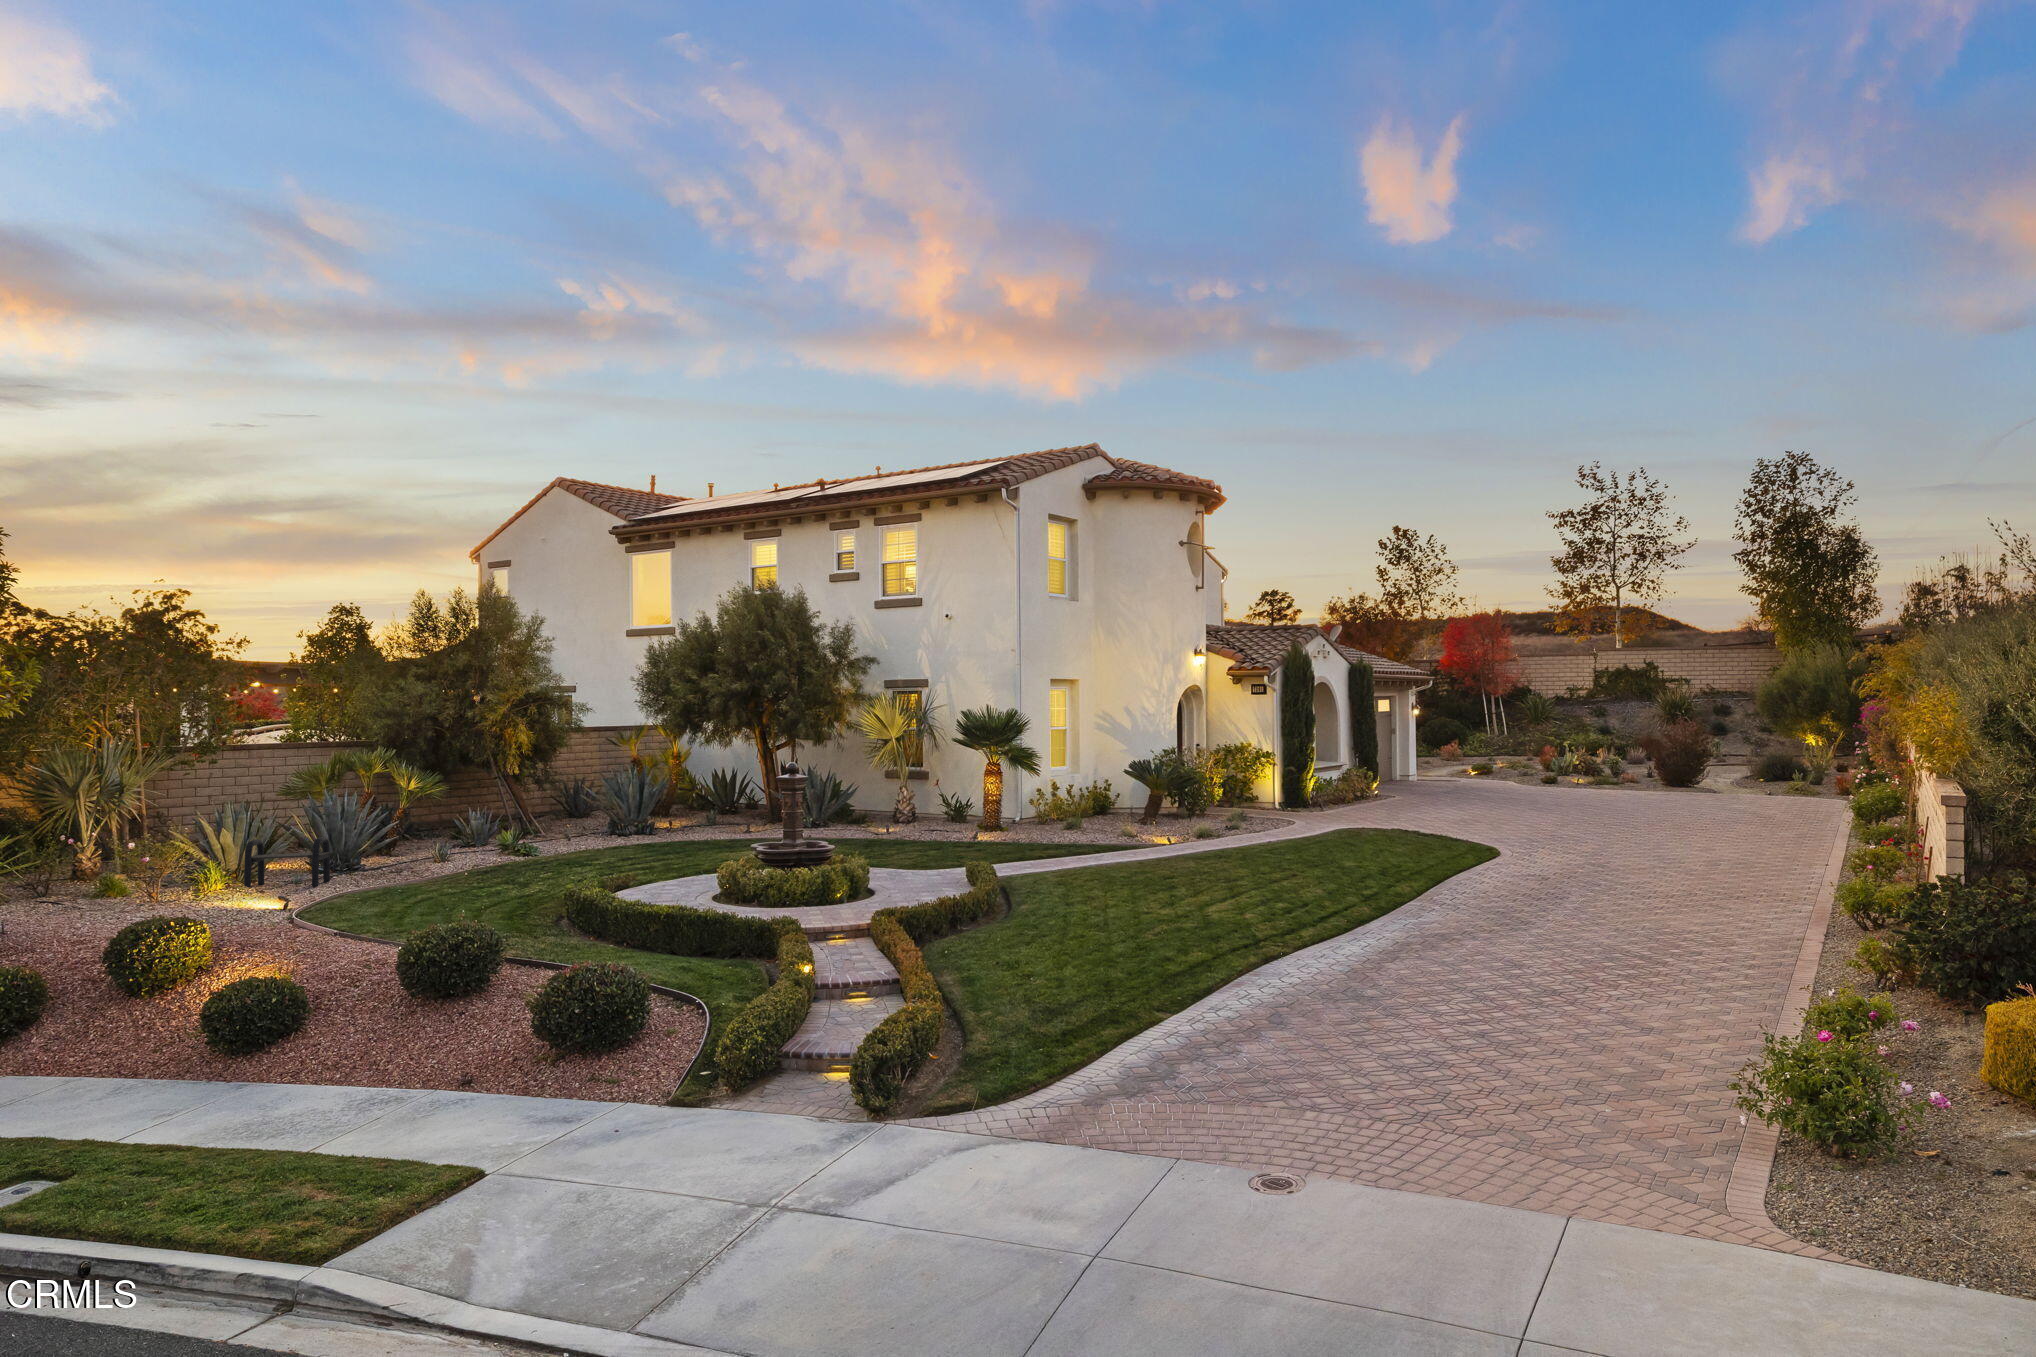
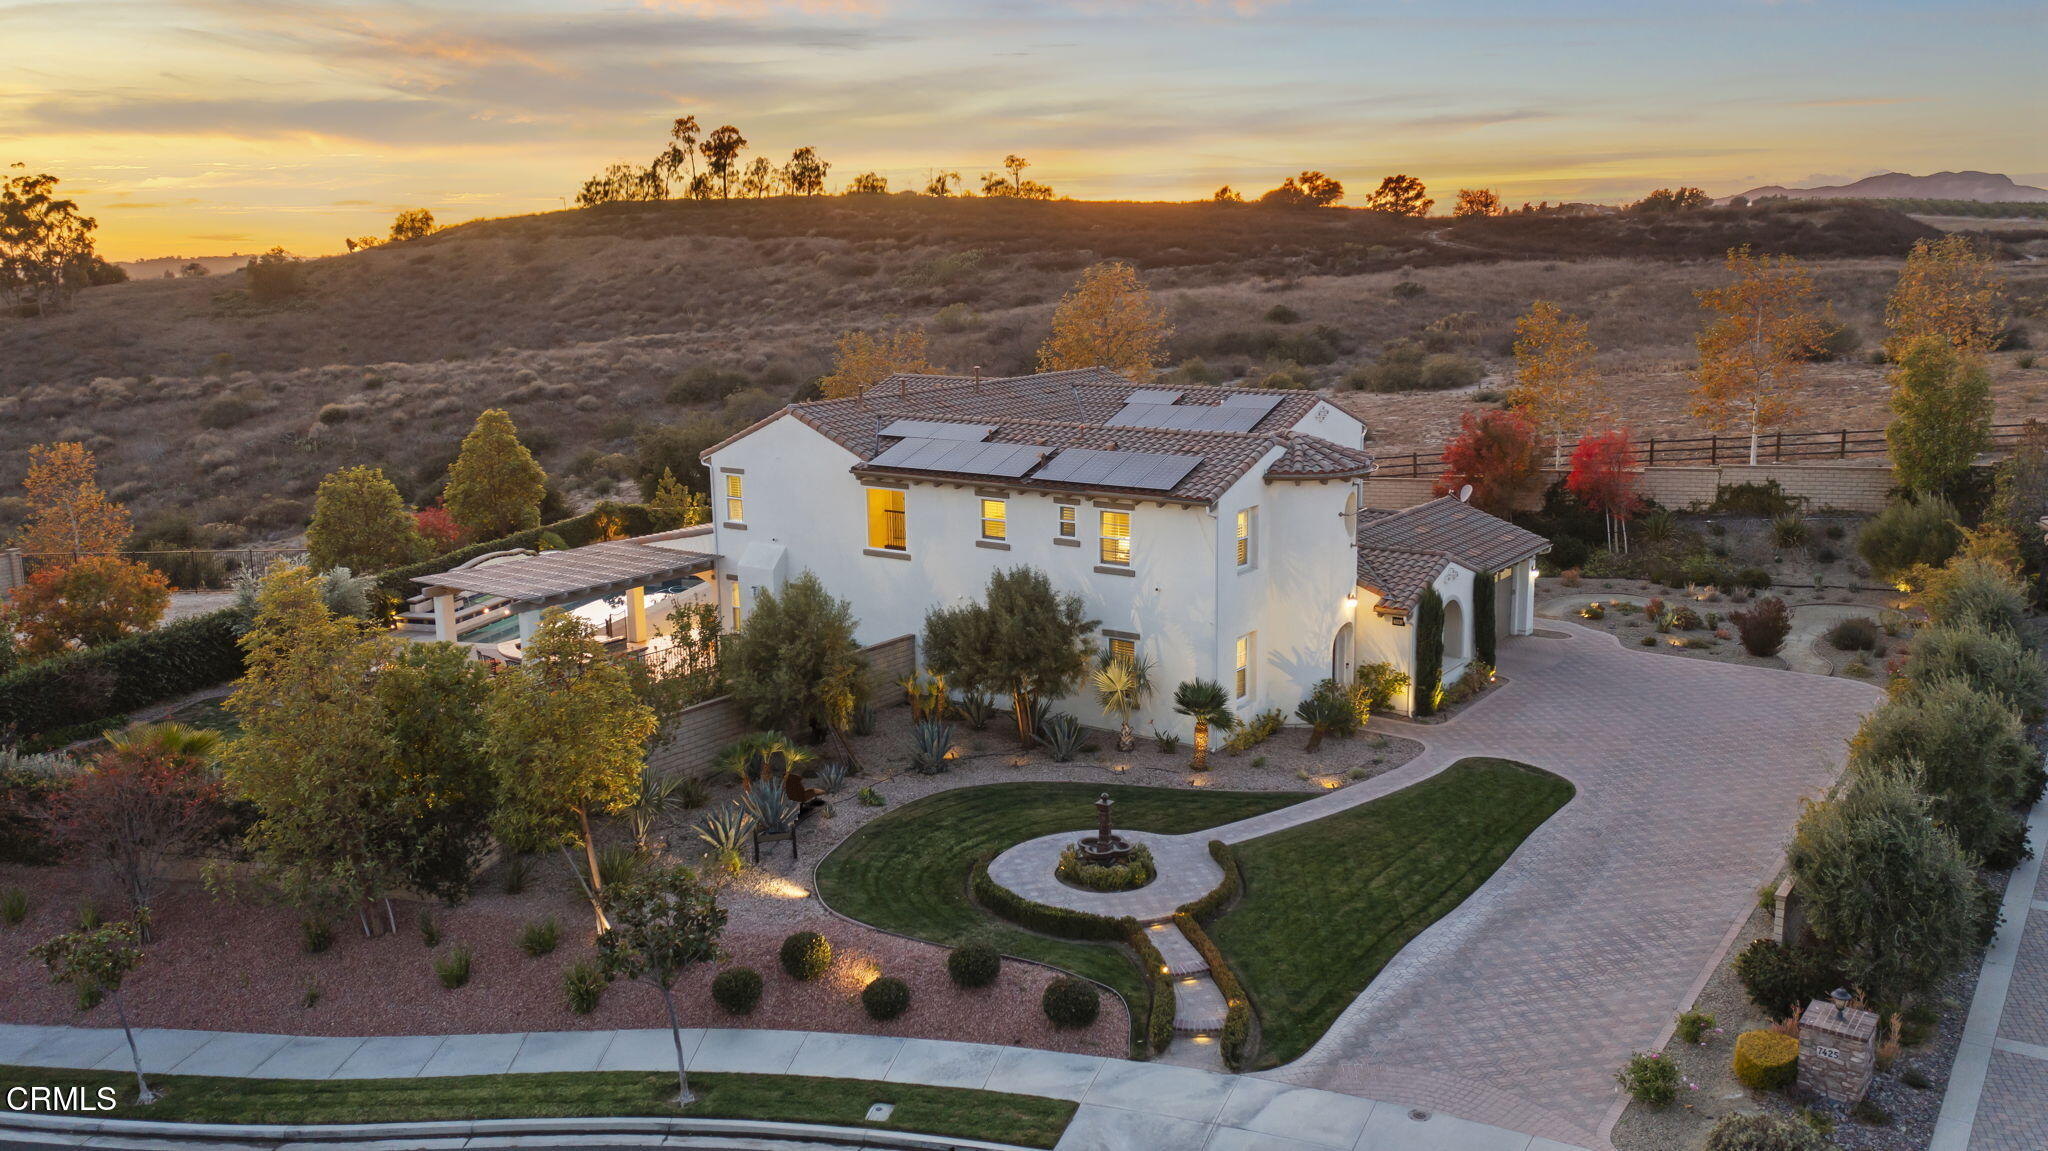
lounge chair: none [371,800,445,860] -> present [782,773,827,809]

